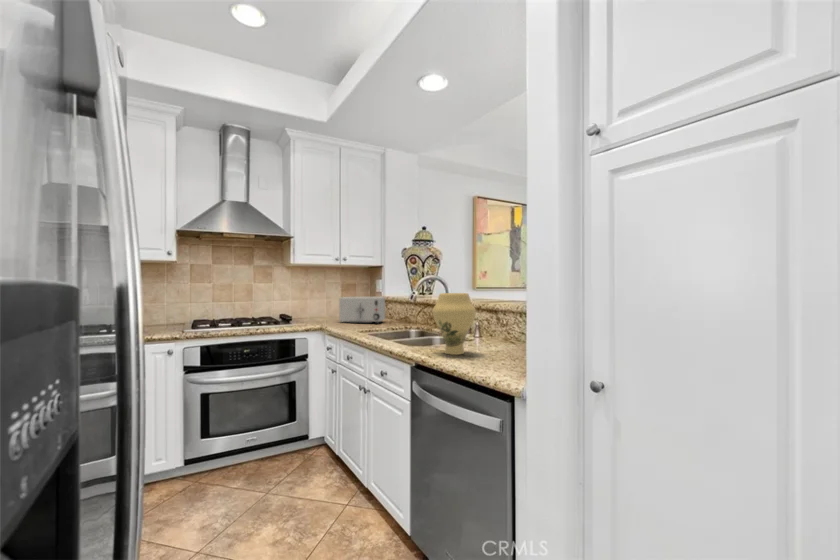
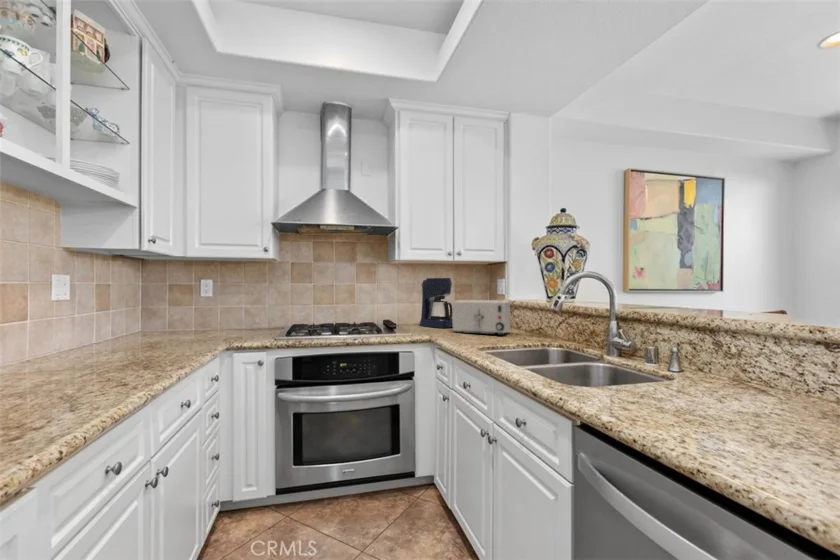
coffee maker: none [311,279,343,320] -> present [419,278,453,328]
vase: present [433,293,476,355] -> none [621,301,716,419]

